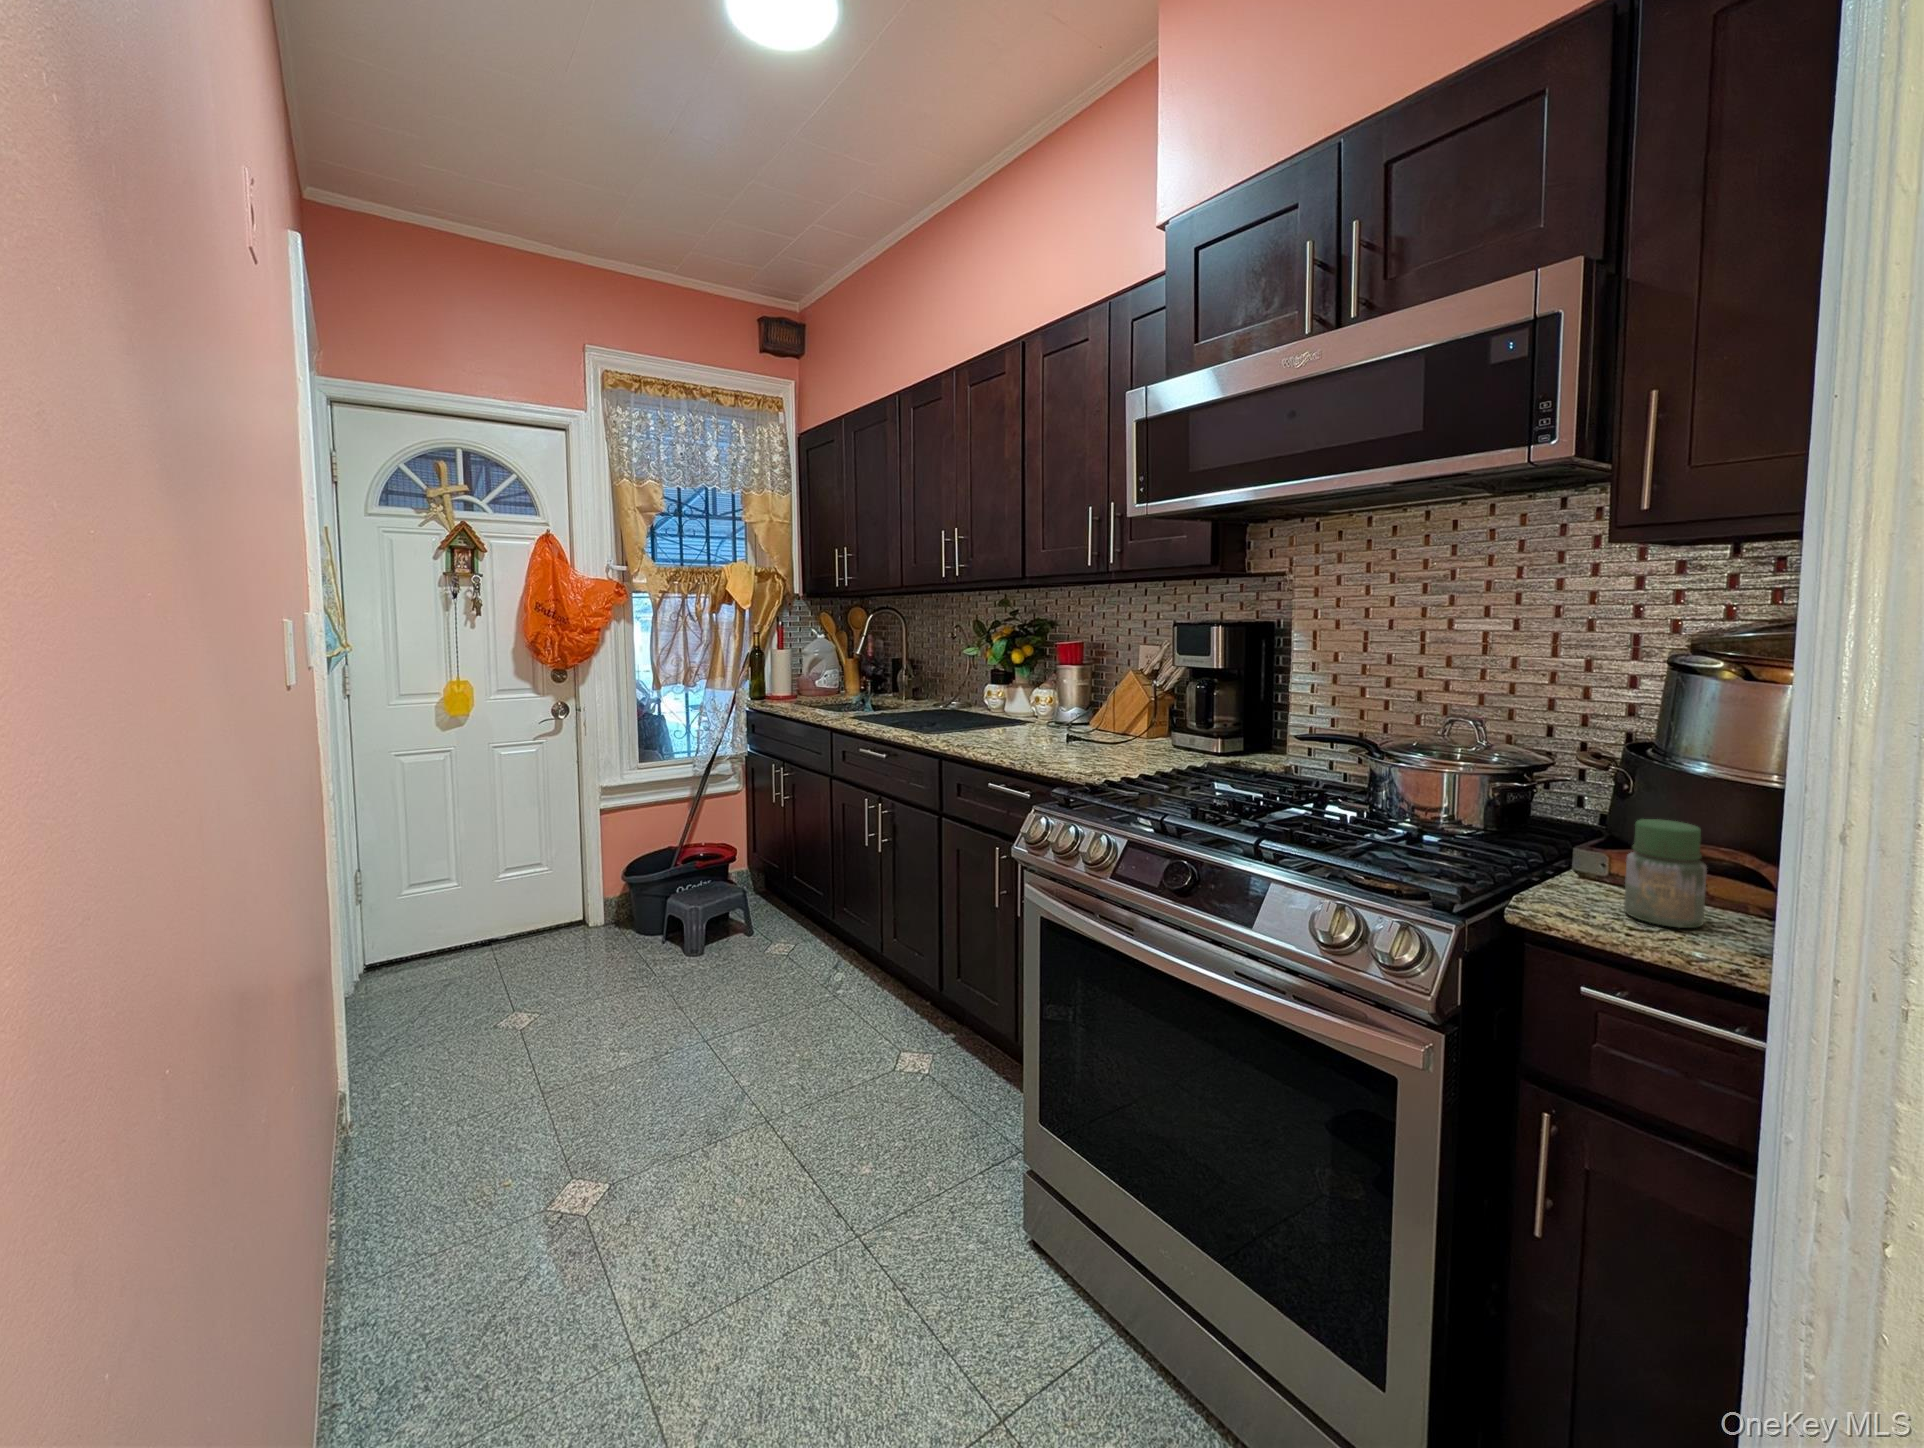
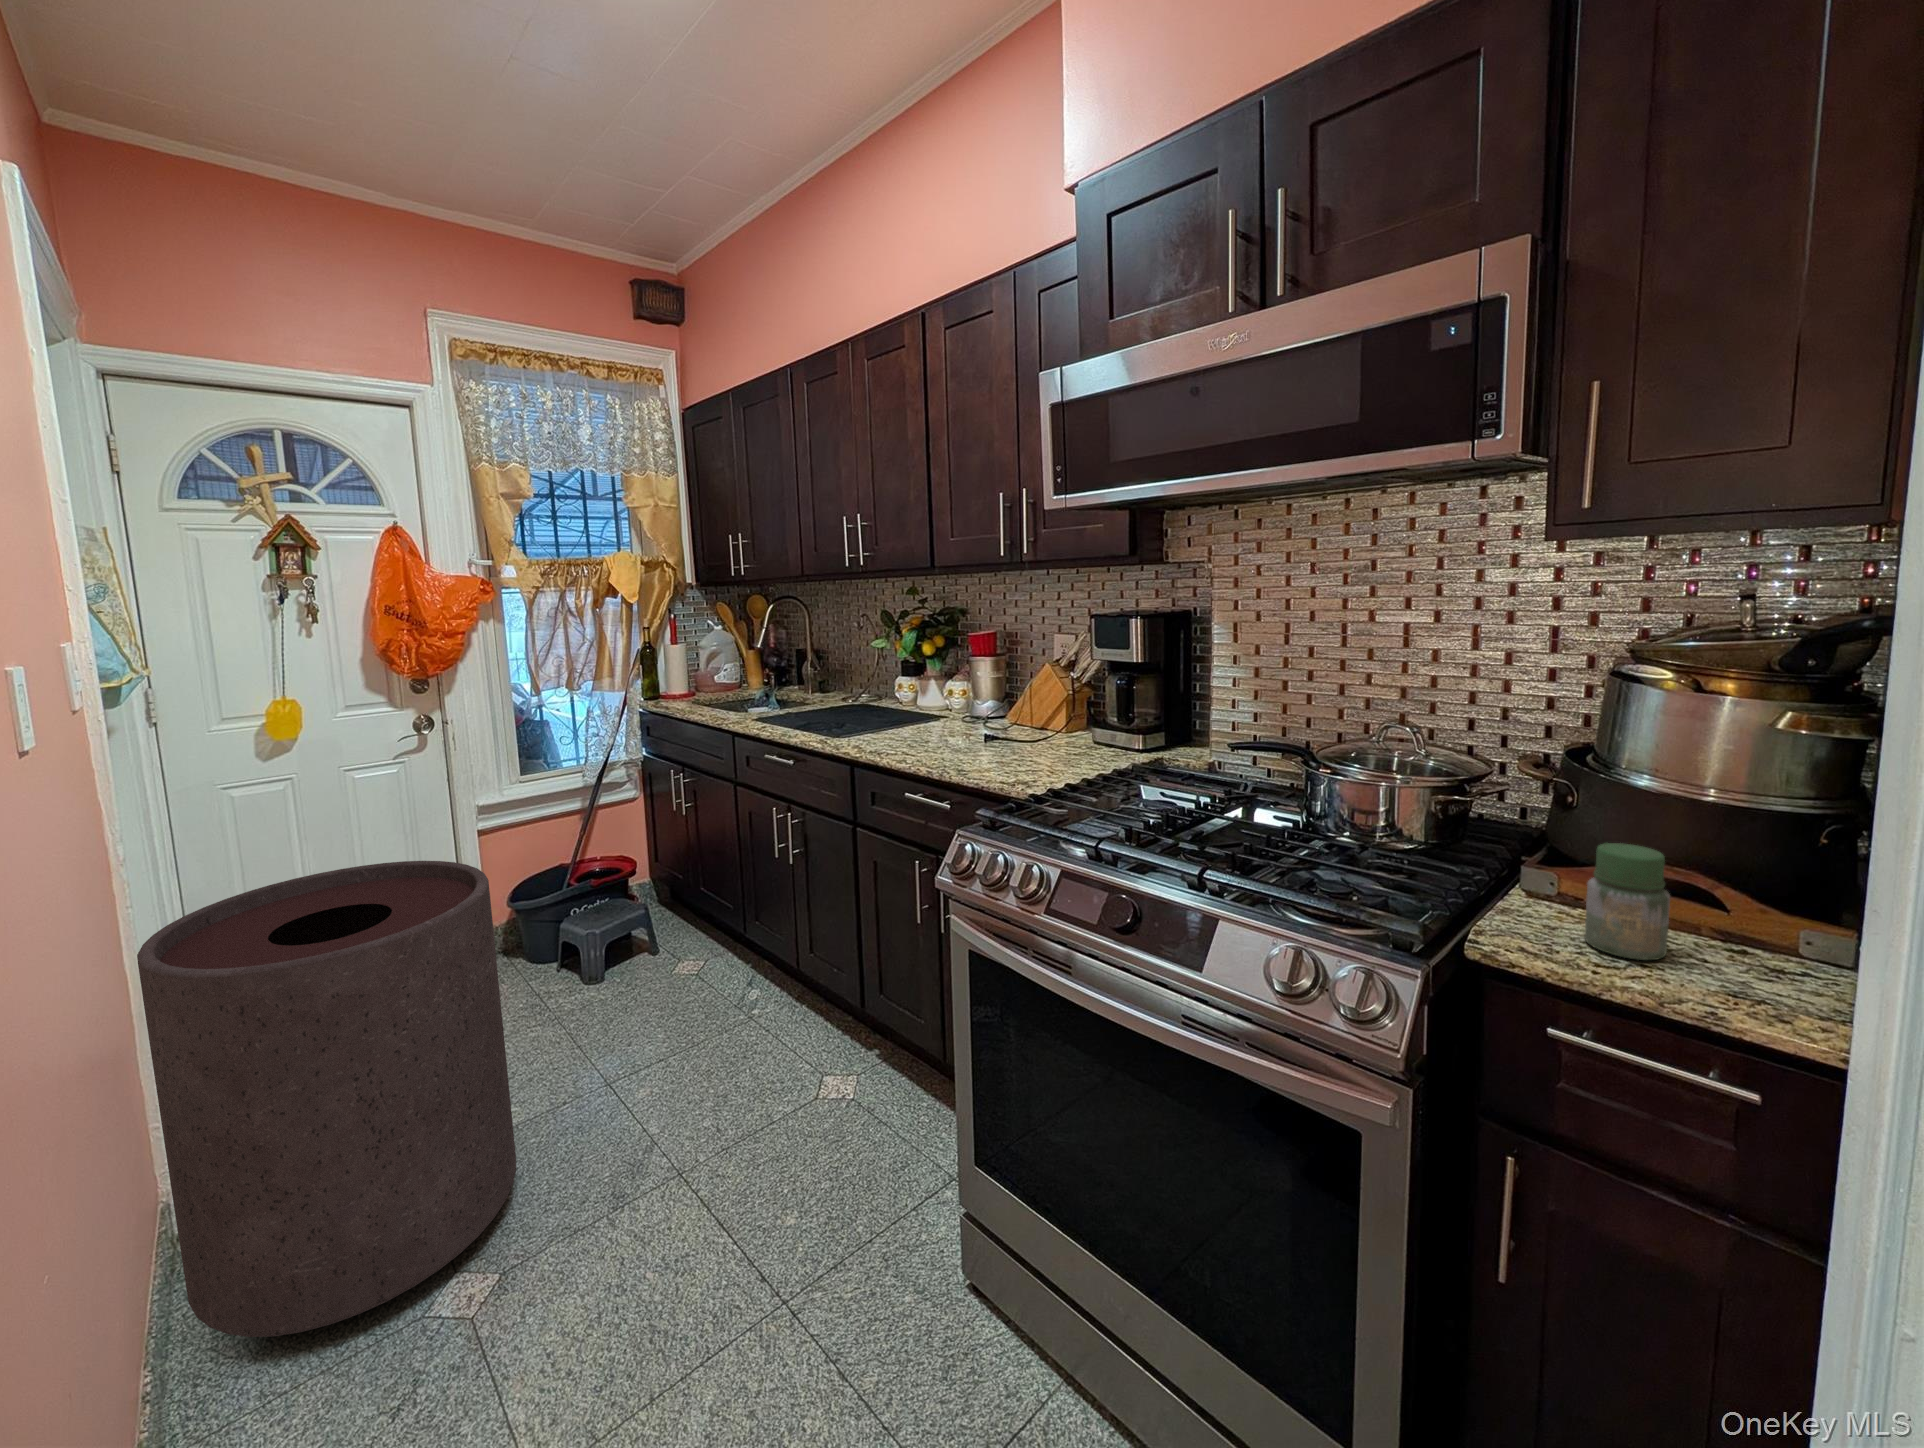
trash can: none [341,820,625,1208] -> present [137,861,516,1337]

